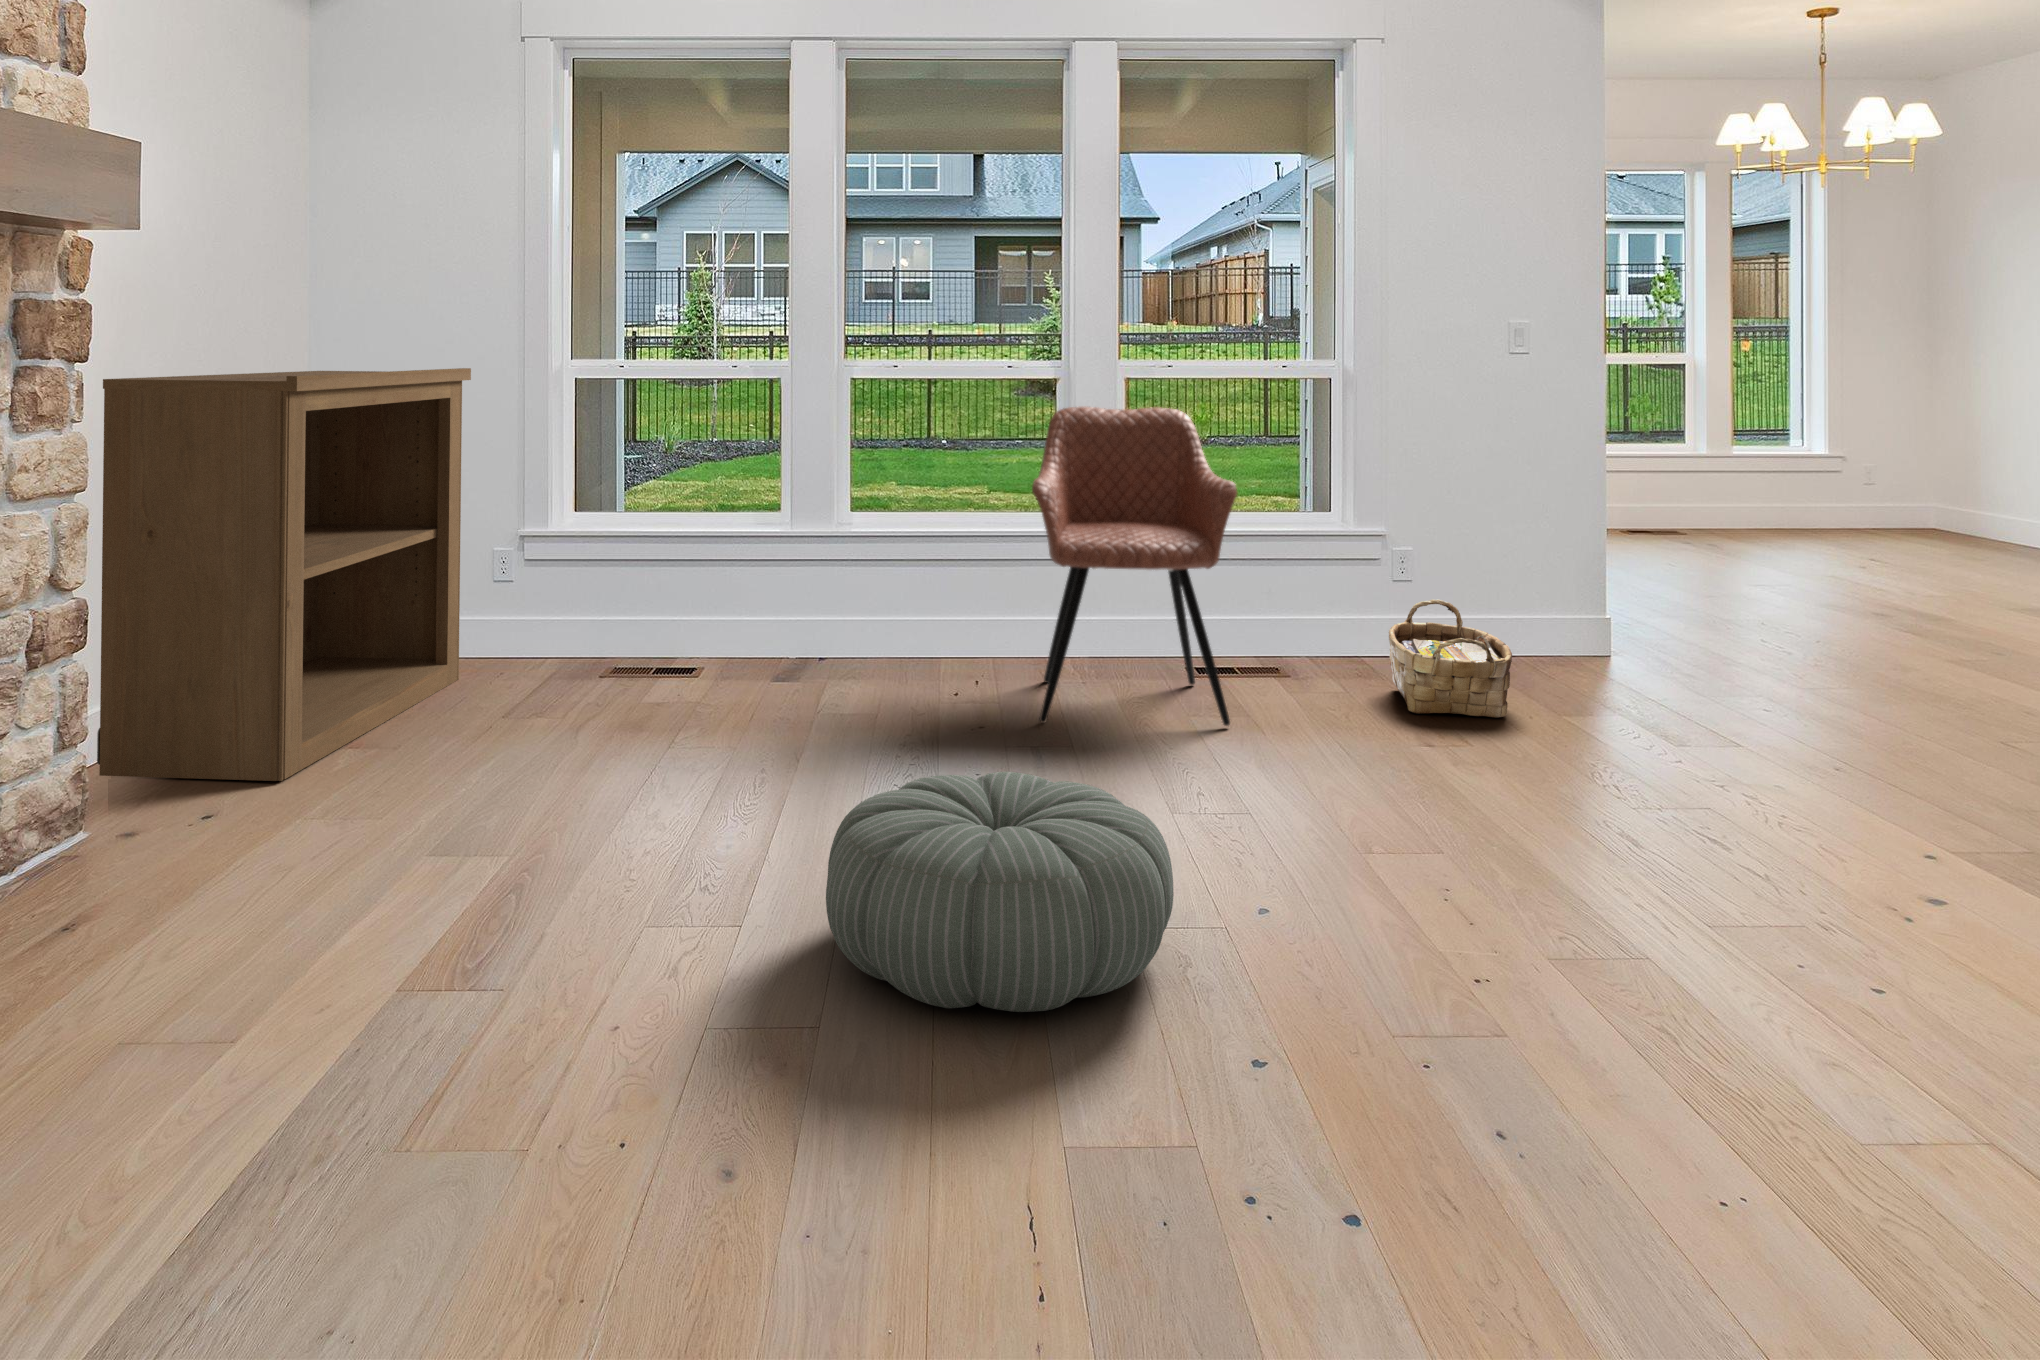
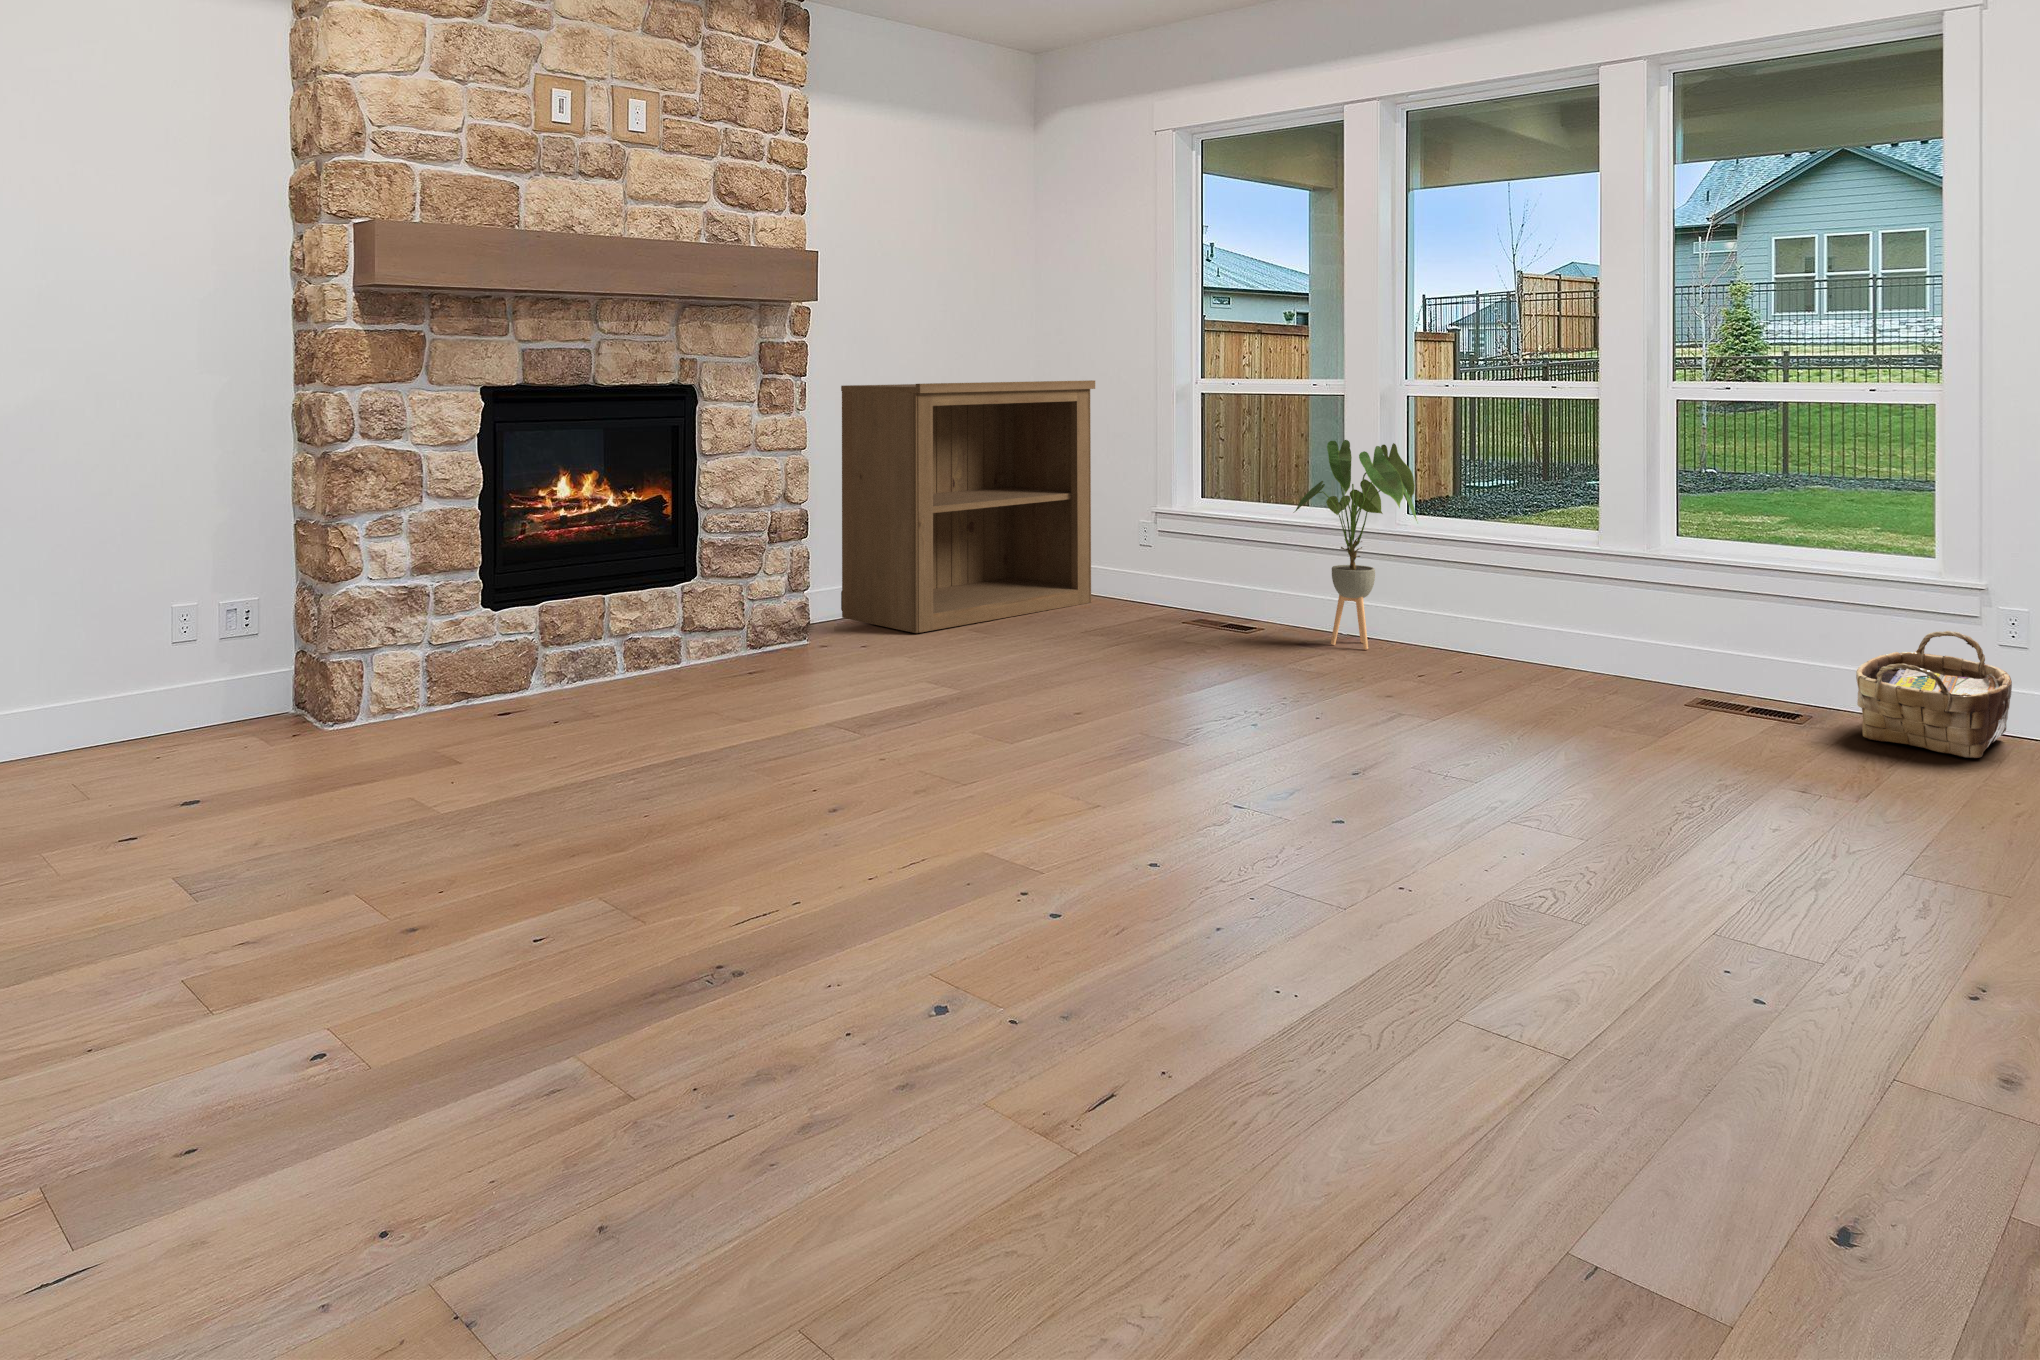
armchair: present [1032,407,1237,726] -> none [1455,416,1672,713]
house plant: none [801,441,948,693] -> present [1295,440,1417,649]
pouf: present [826,772,1174,1012] -> none [1029,657,1267,797]

